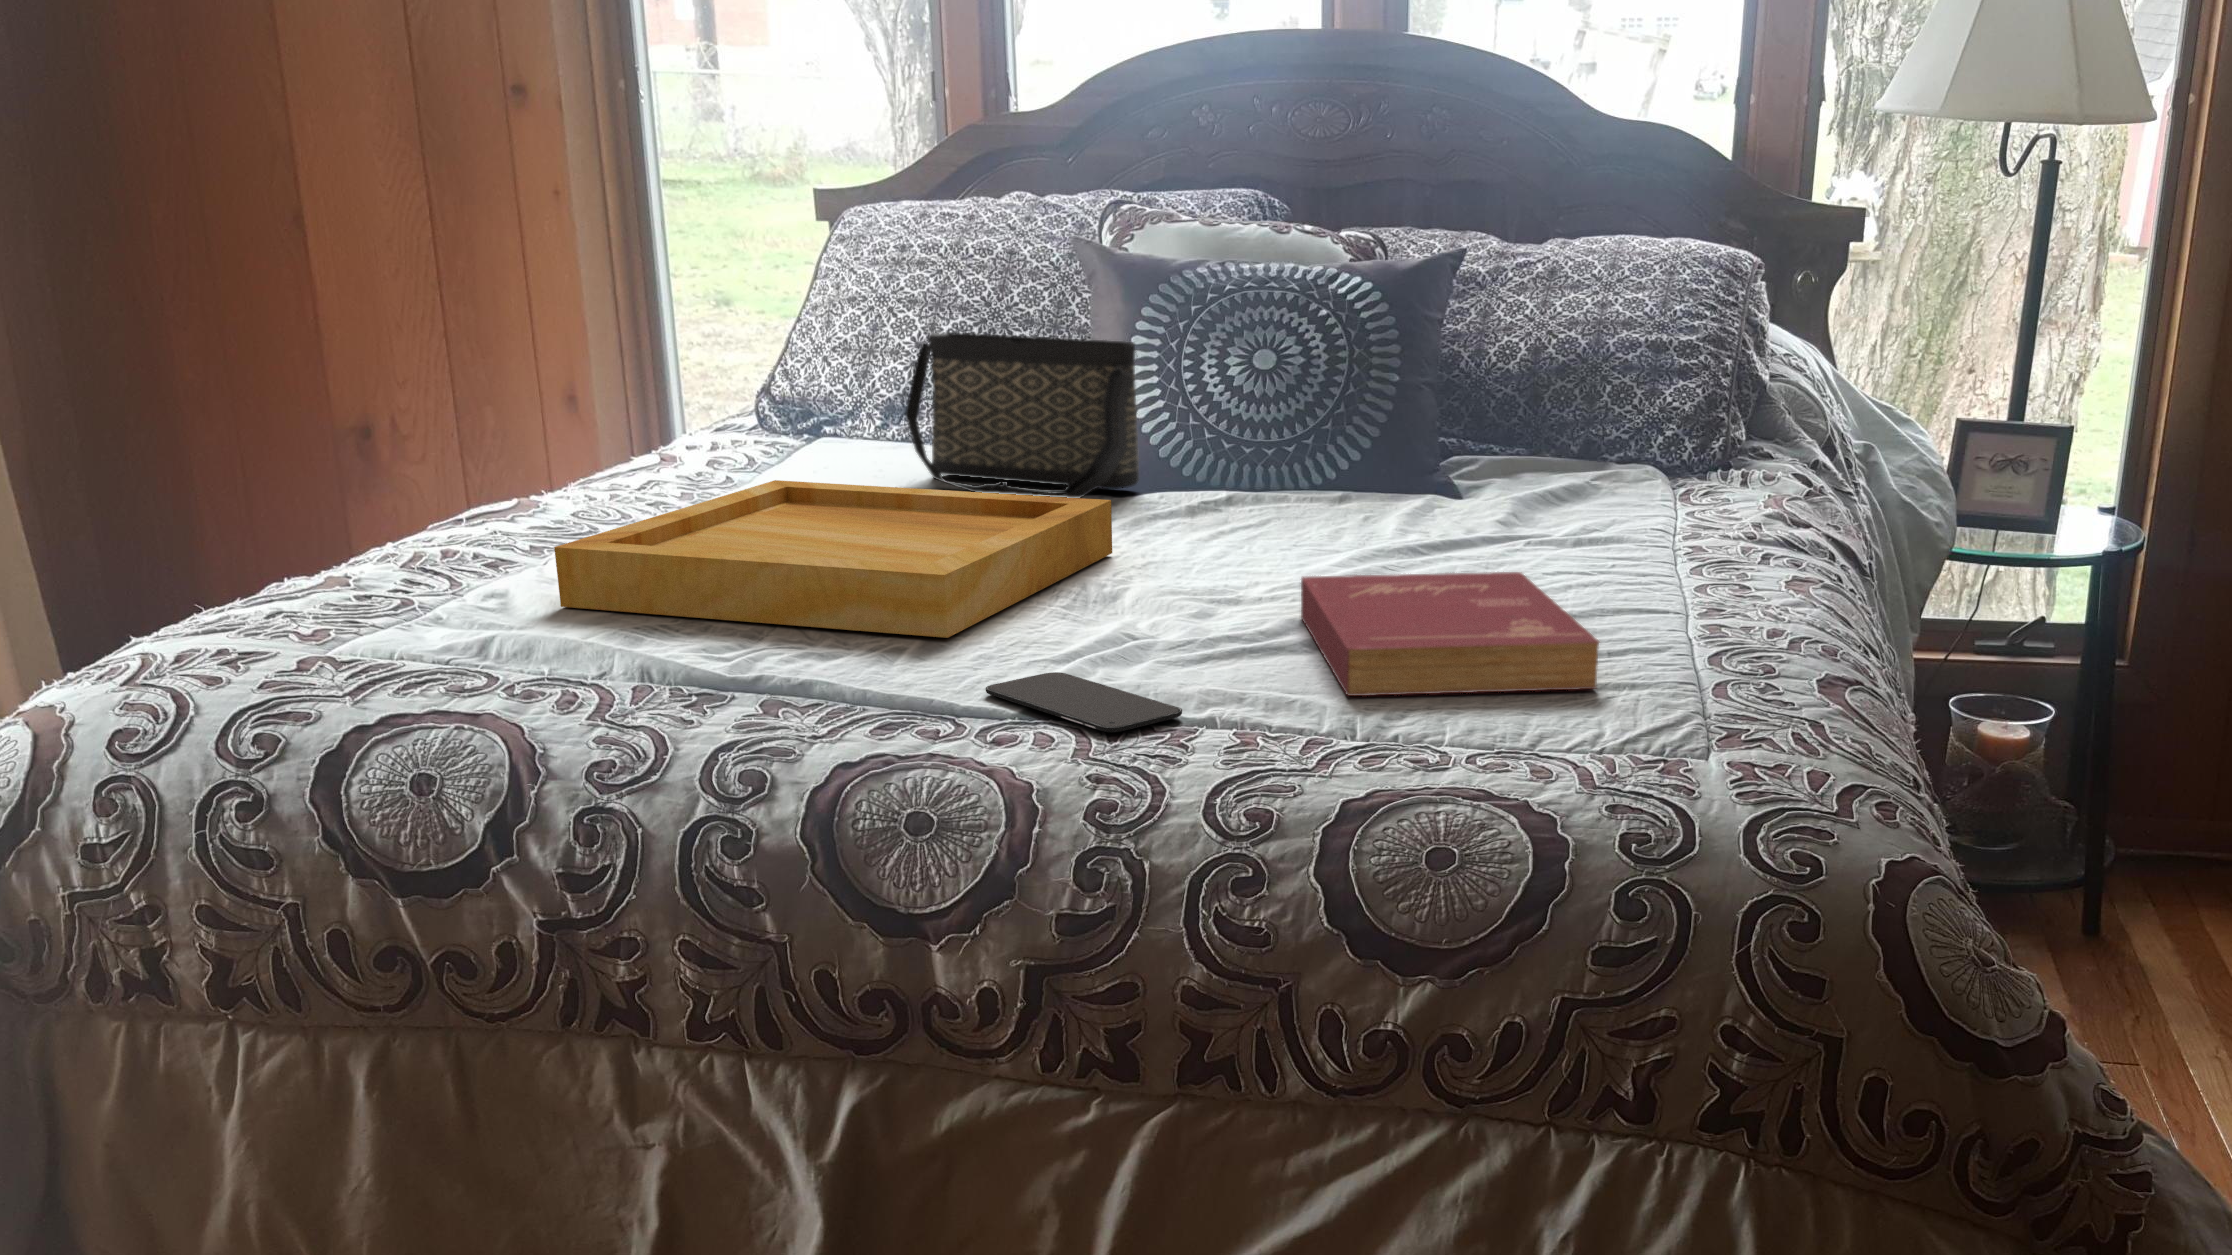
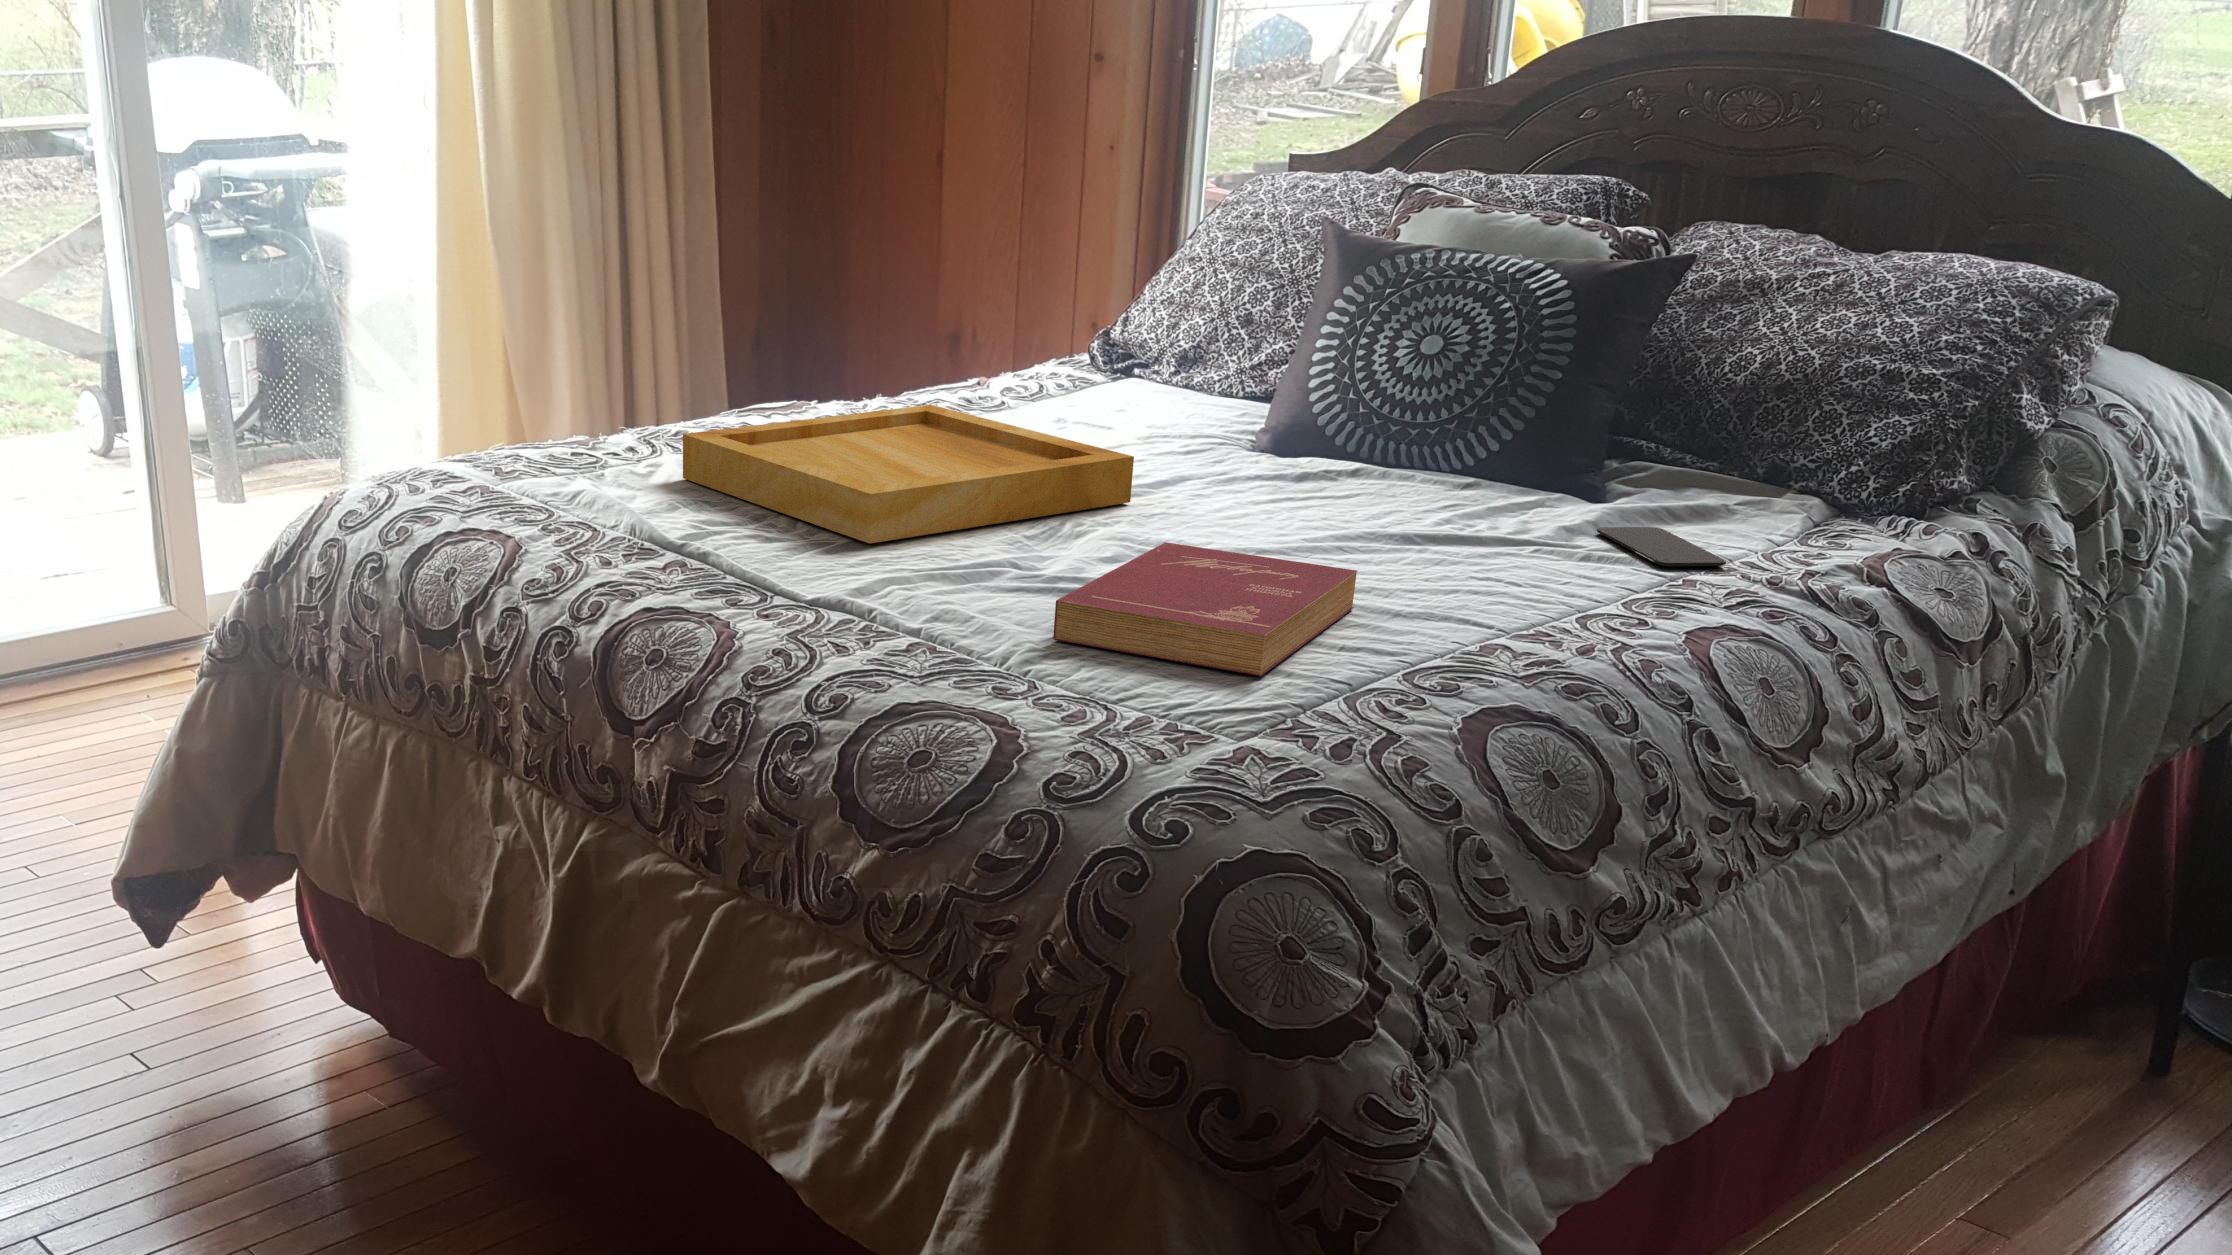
handbag: present [905,332,1139,498] -> none [1107,292,1290,453]
smartphone: present [986,672,1182,732] -> present [1597,527,1726,567]

